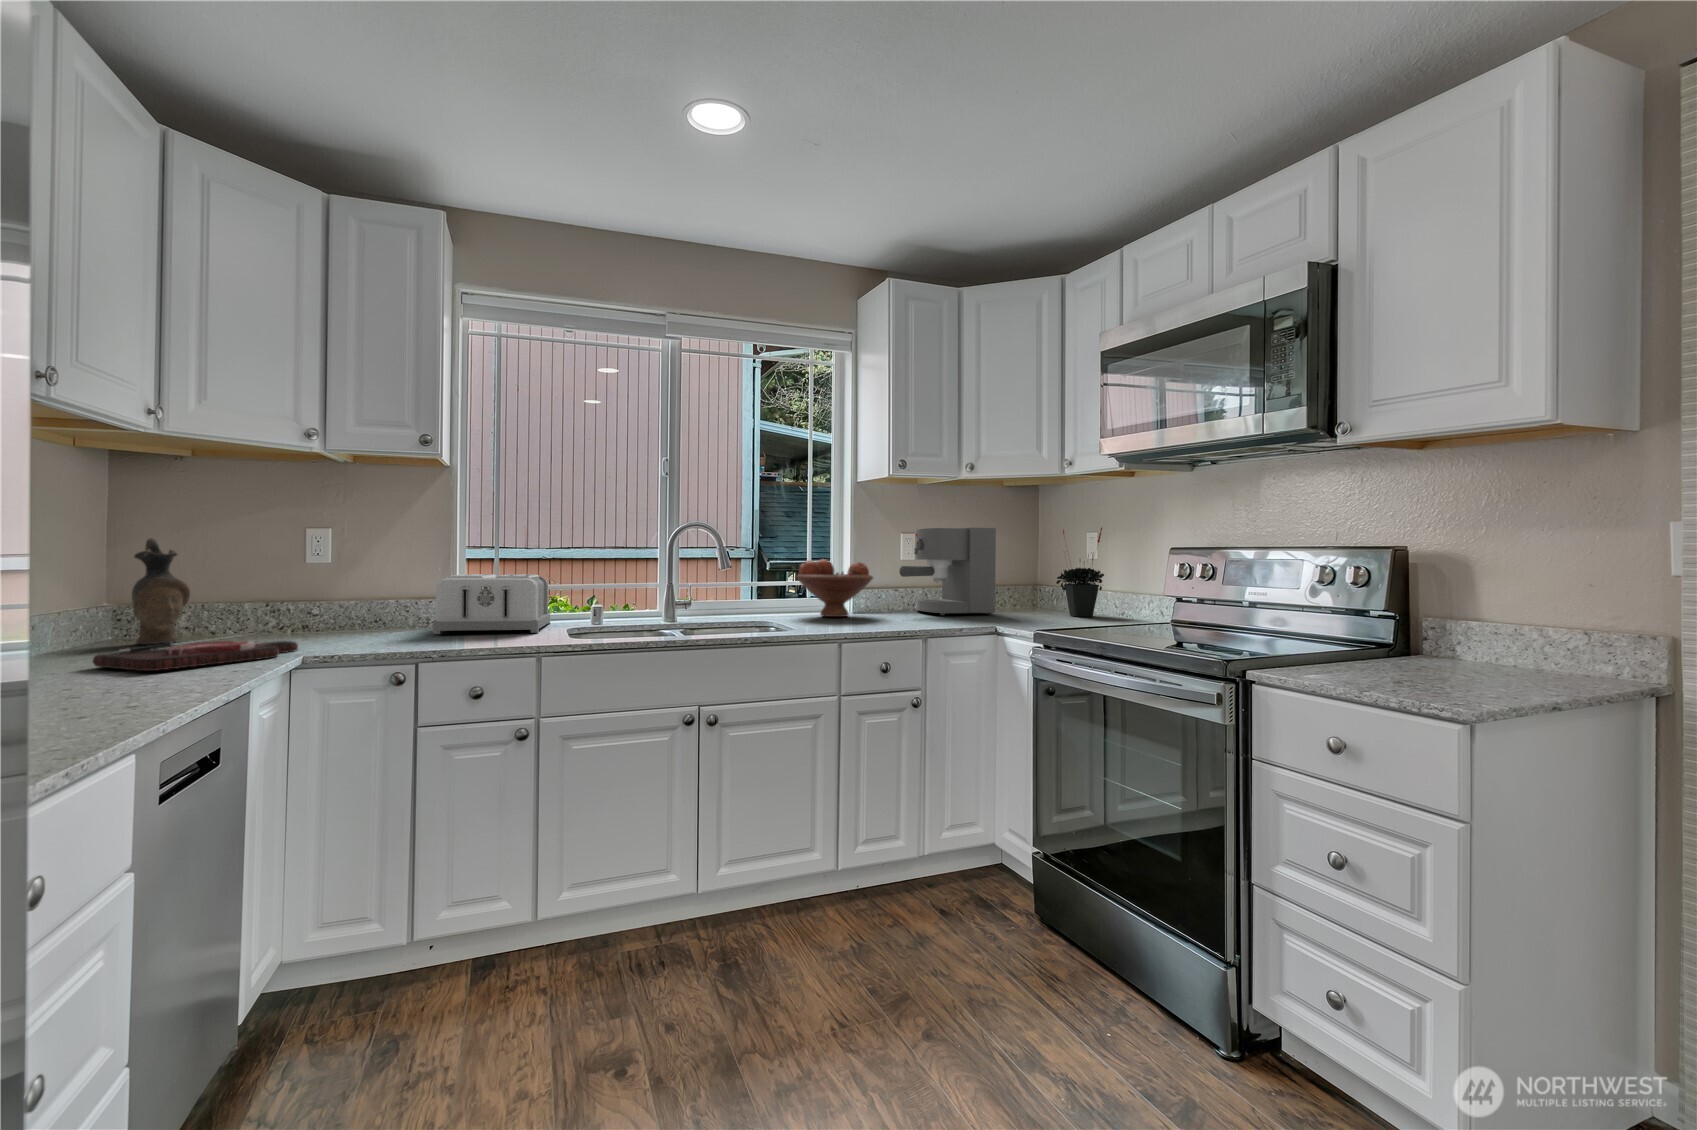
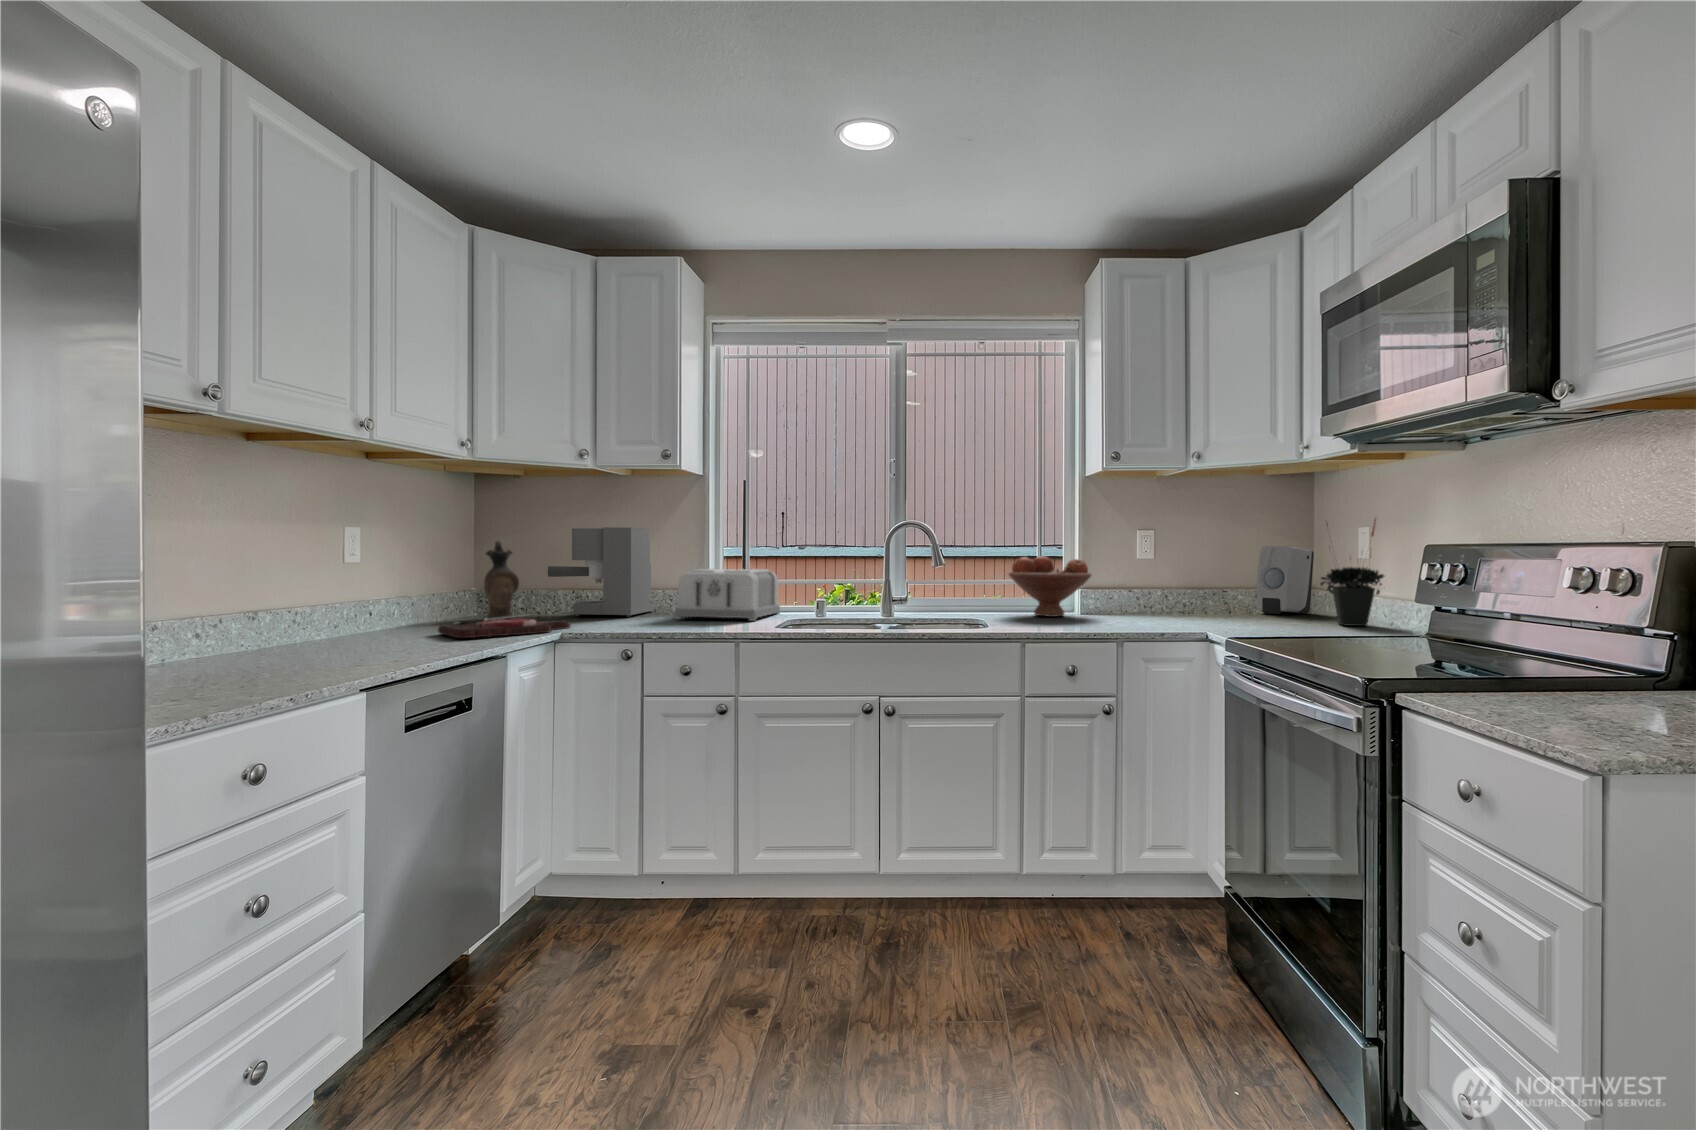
coffee maker: present [899,528,996,615] -> present [548,527,654,617]
soap dispenser: none [996,551,1035,609] -> present [1257,546,1314,614]

